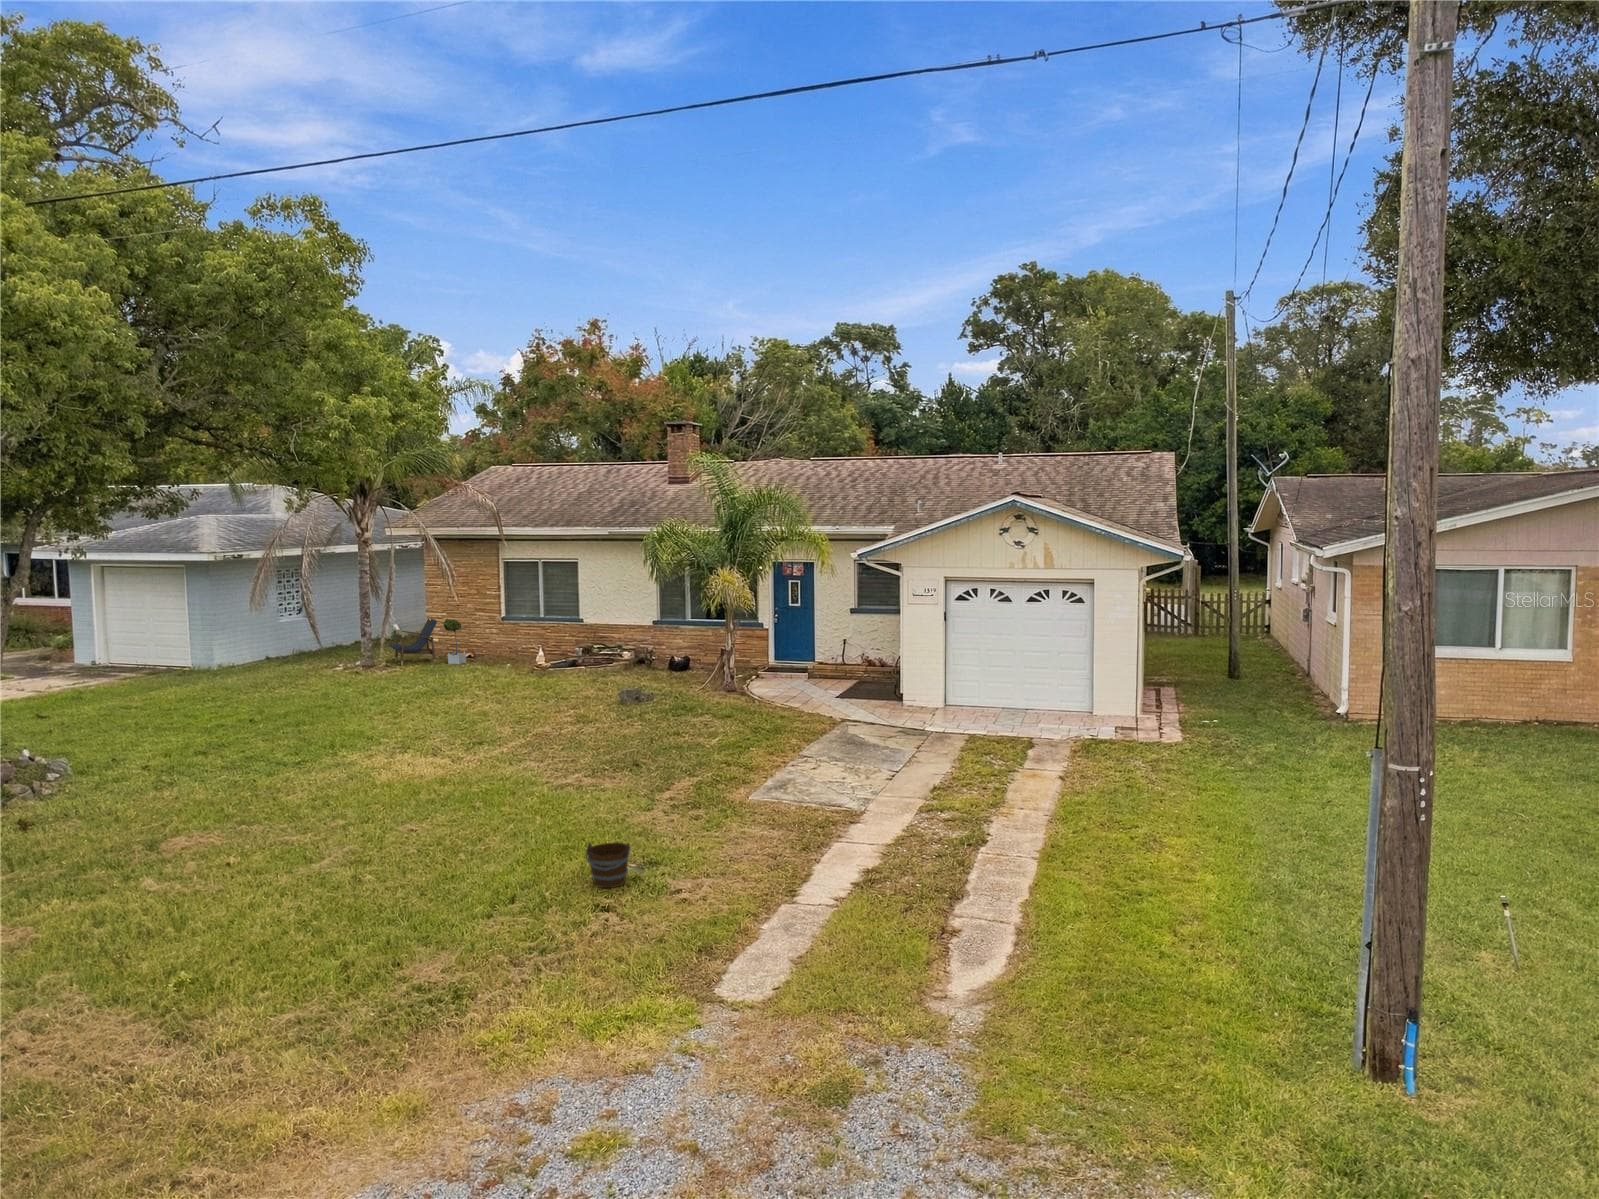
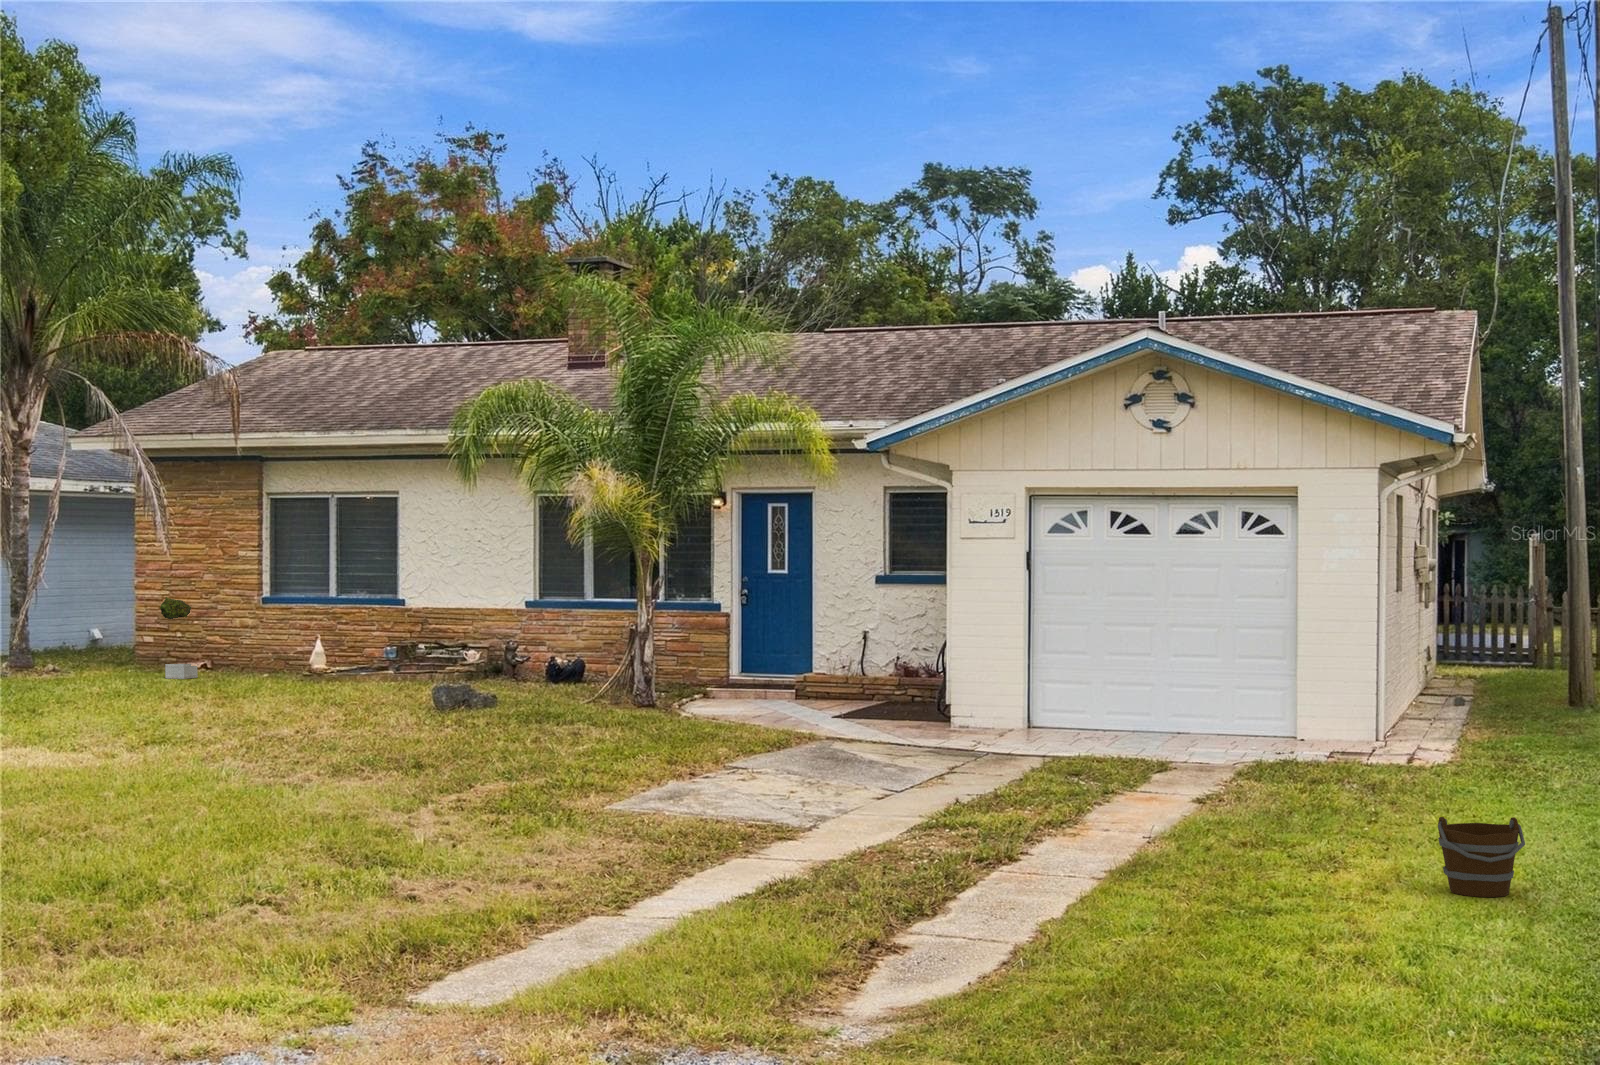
lounge chair: present [389,619,437,666] -> none [65,600,150,679]
bucket: present [585,842,631,888] -> present [1438,817,1525,897]

